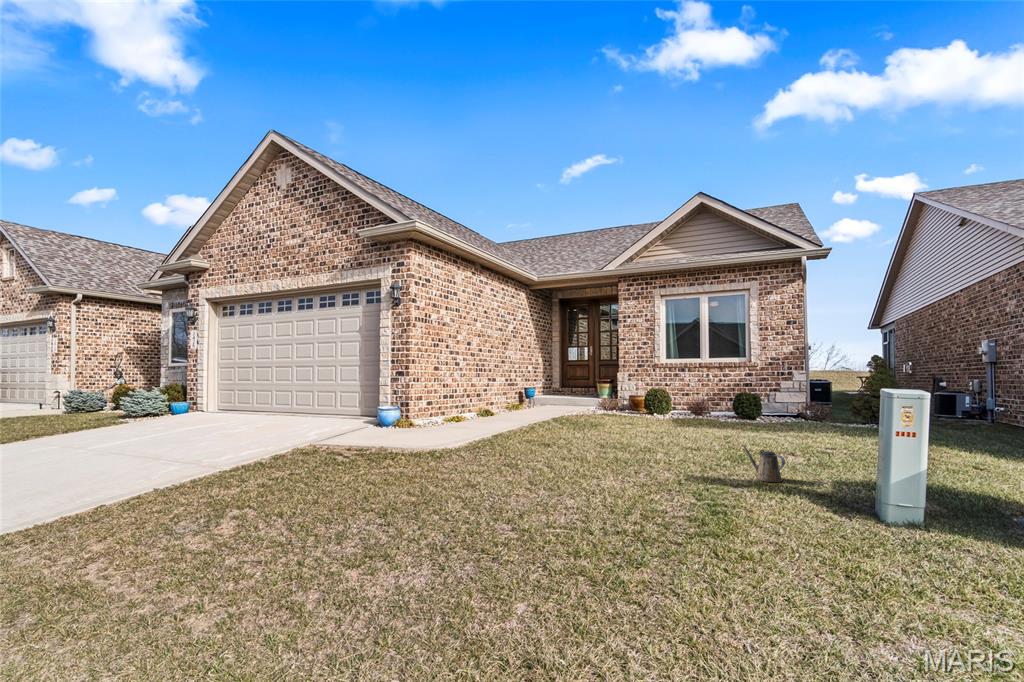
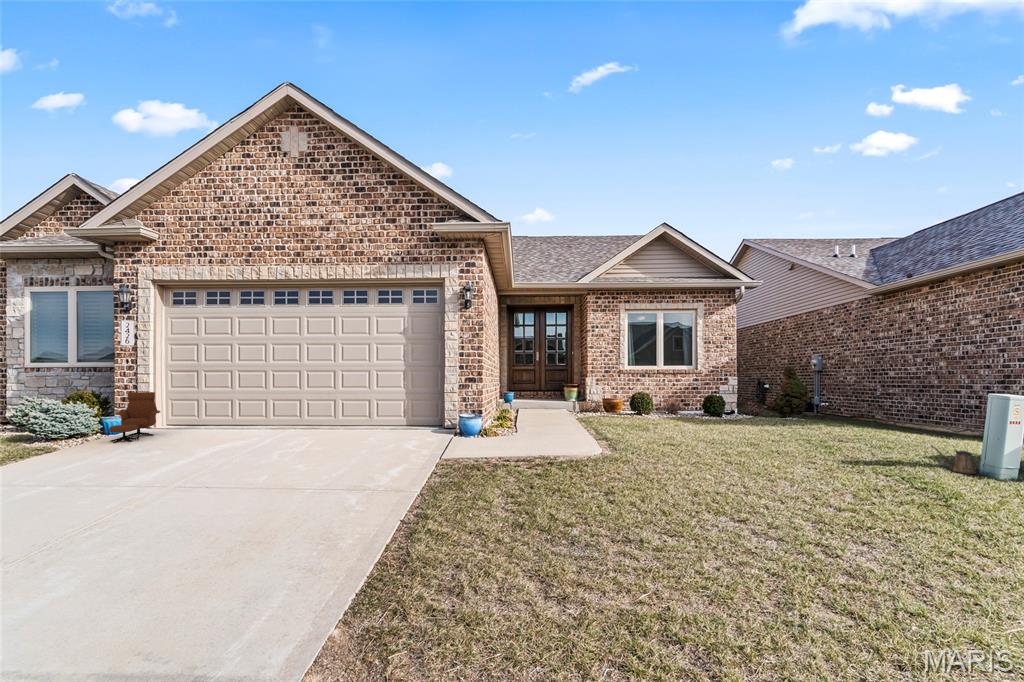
lounge chair: none [170,385,211,421] -> present [109,392,160,443]

